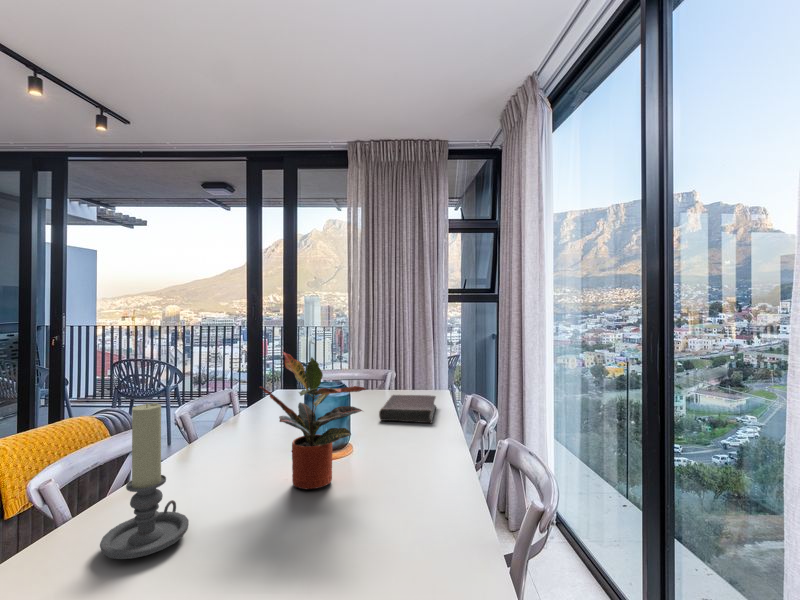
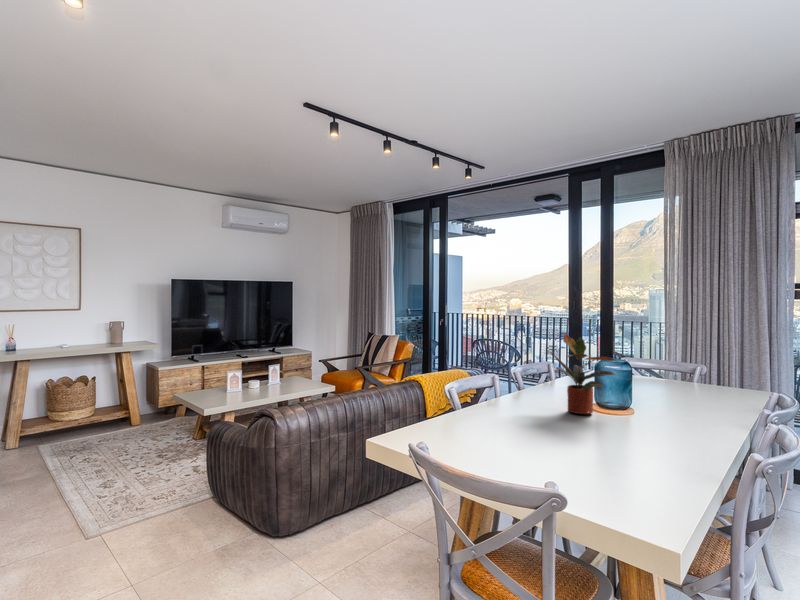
book: present [379,395,436,423] -> none [655,381,724,405]
candle holder: present [100,403,189,559] -> none [476,350,511,416]

